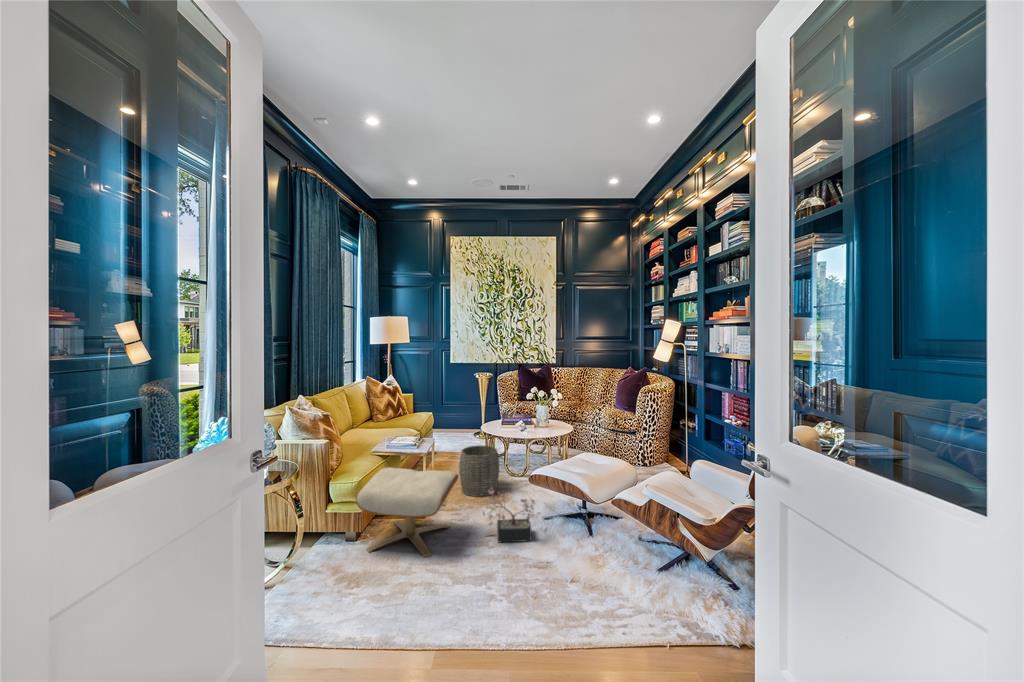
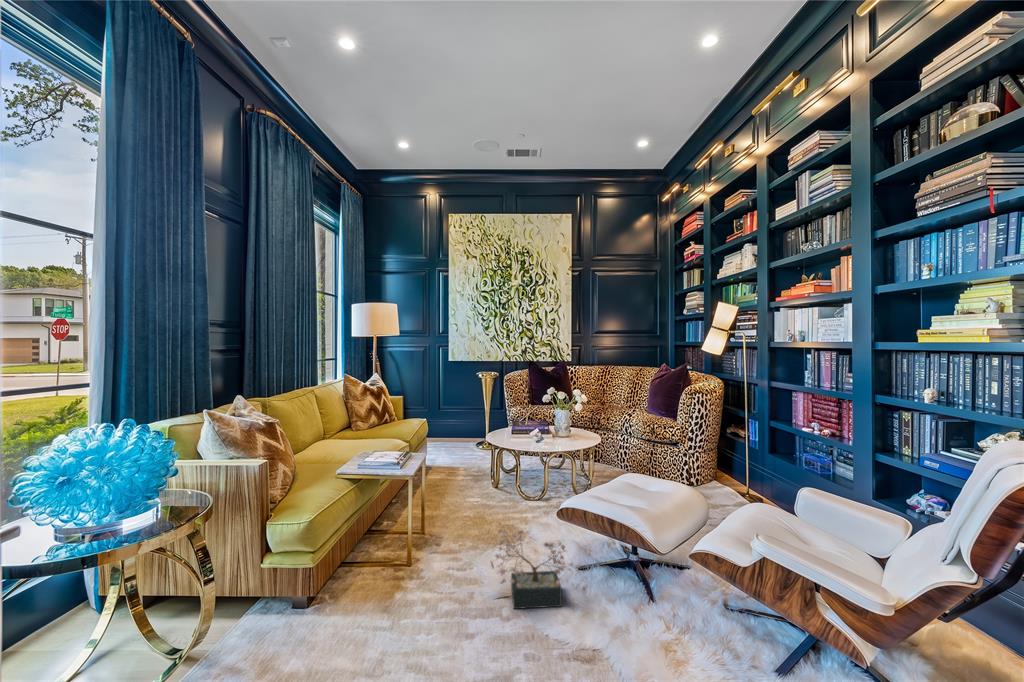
woven basket: present [459,445,499,497] -> none [458,463,510,532]
ottoman: present [356,467,459,557] -> none [305,497,456,637]

